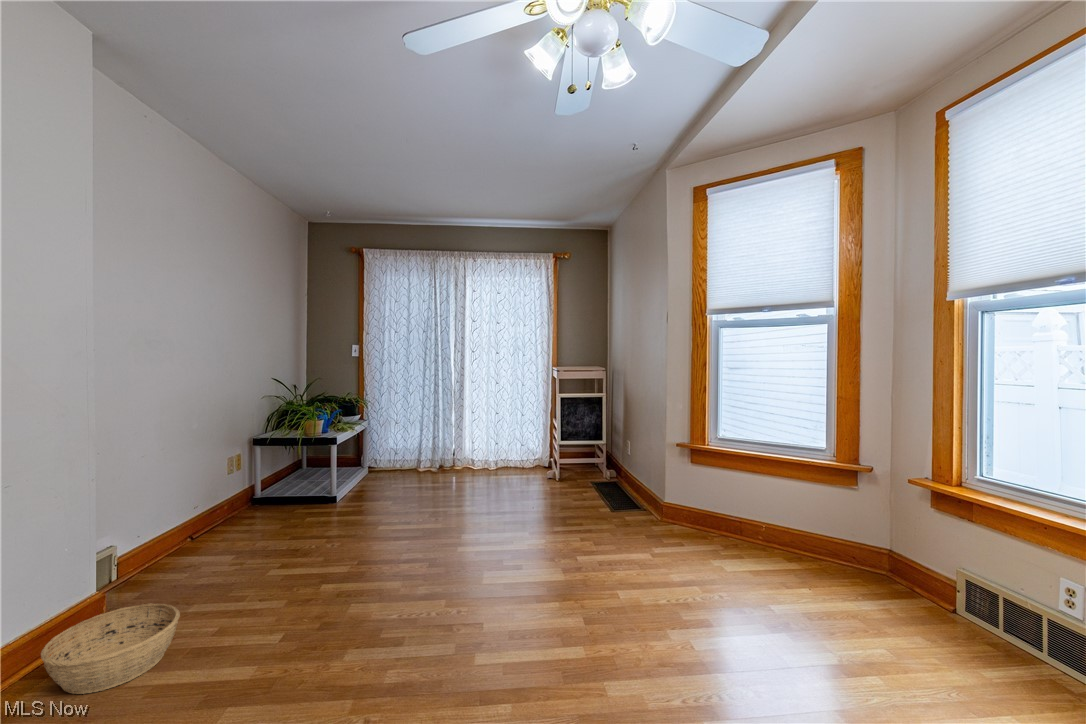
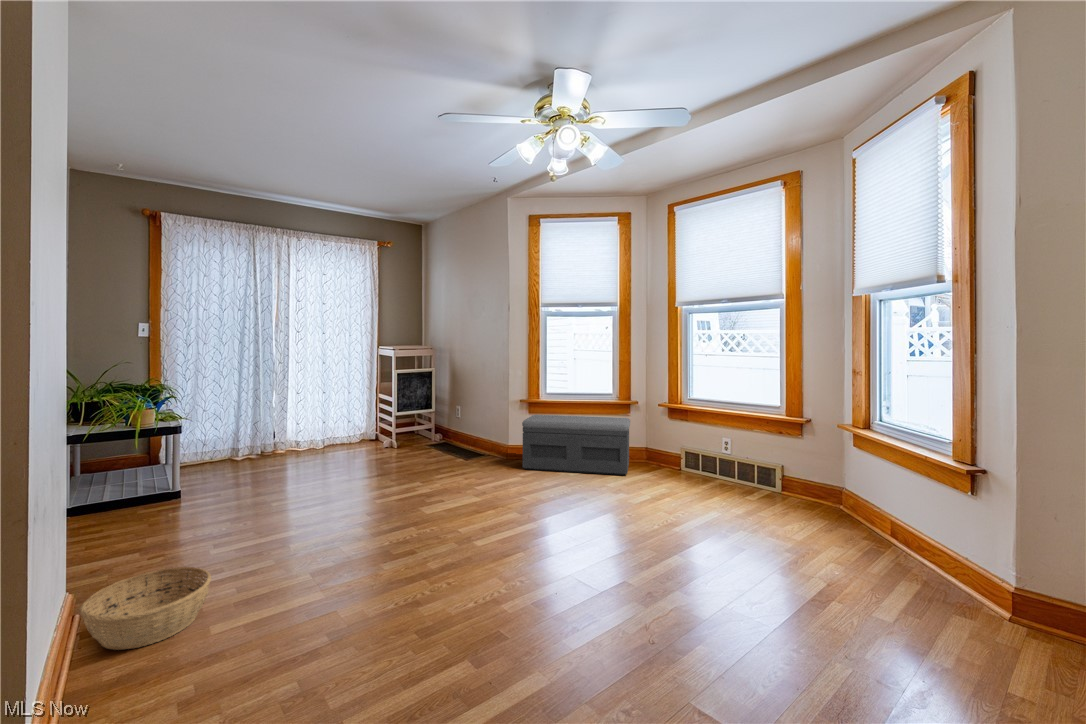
storage bench: none [666,466,851,595] -> present [522,415,630,475]

